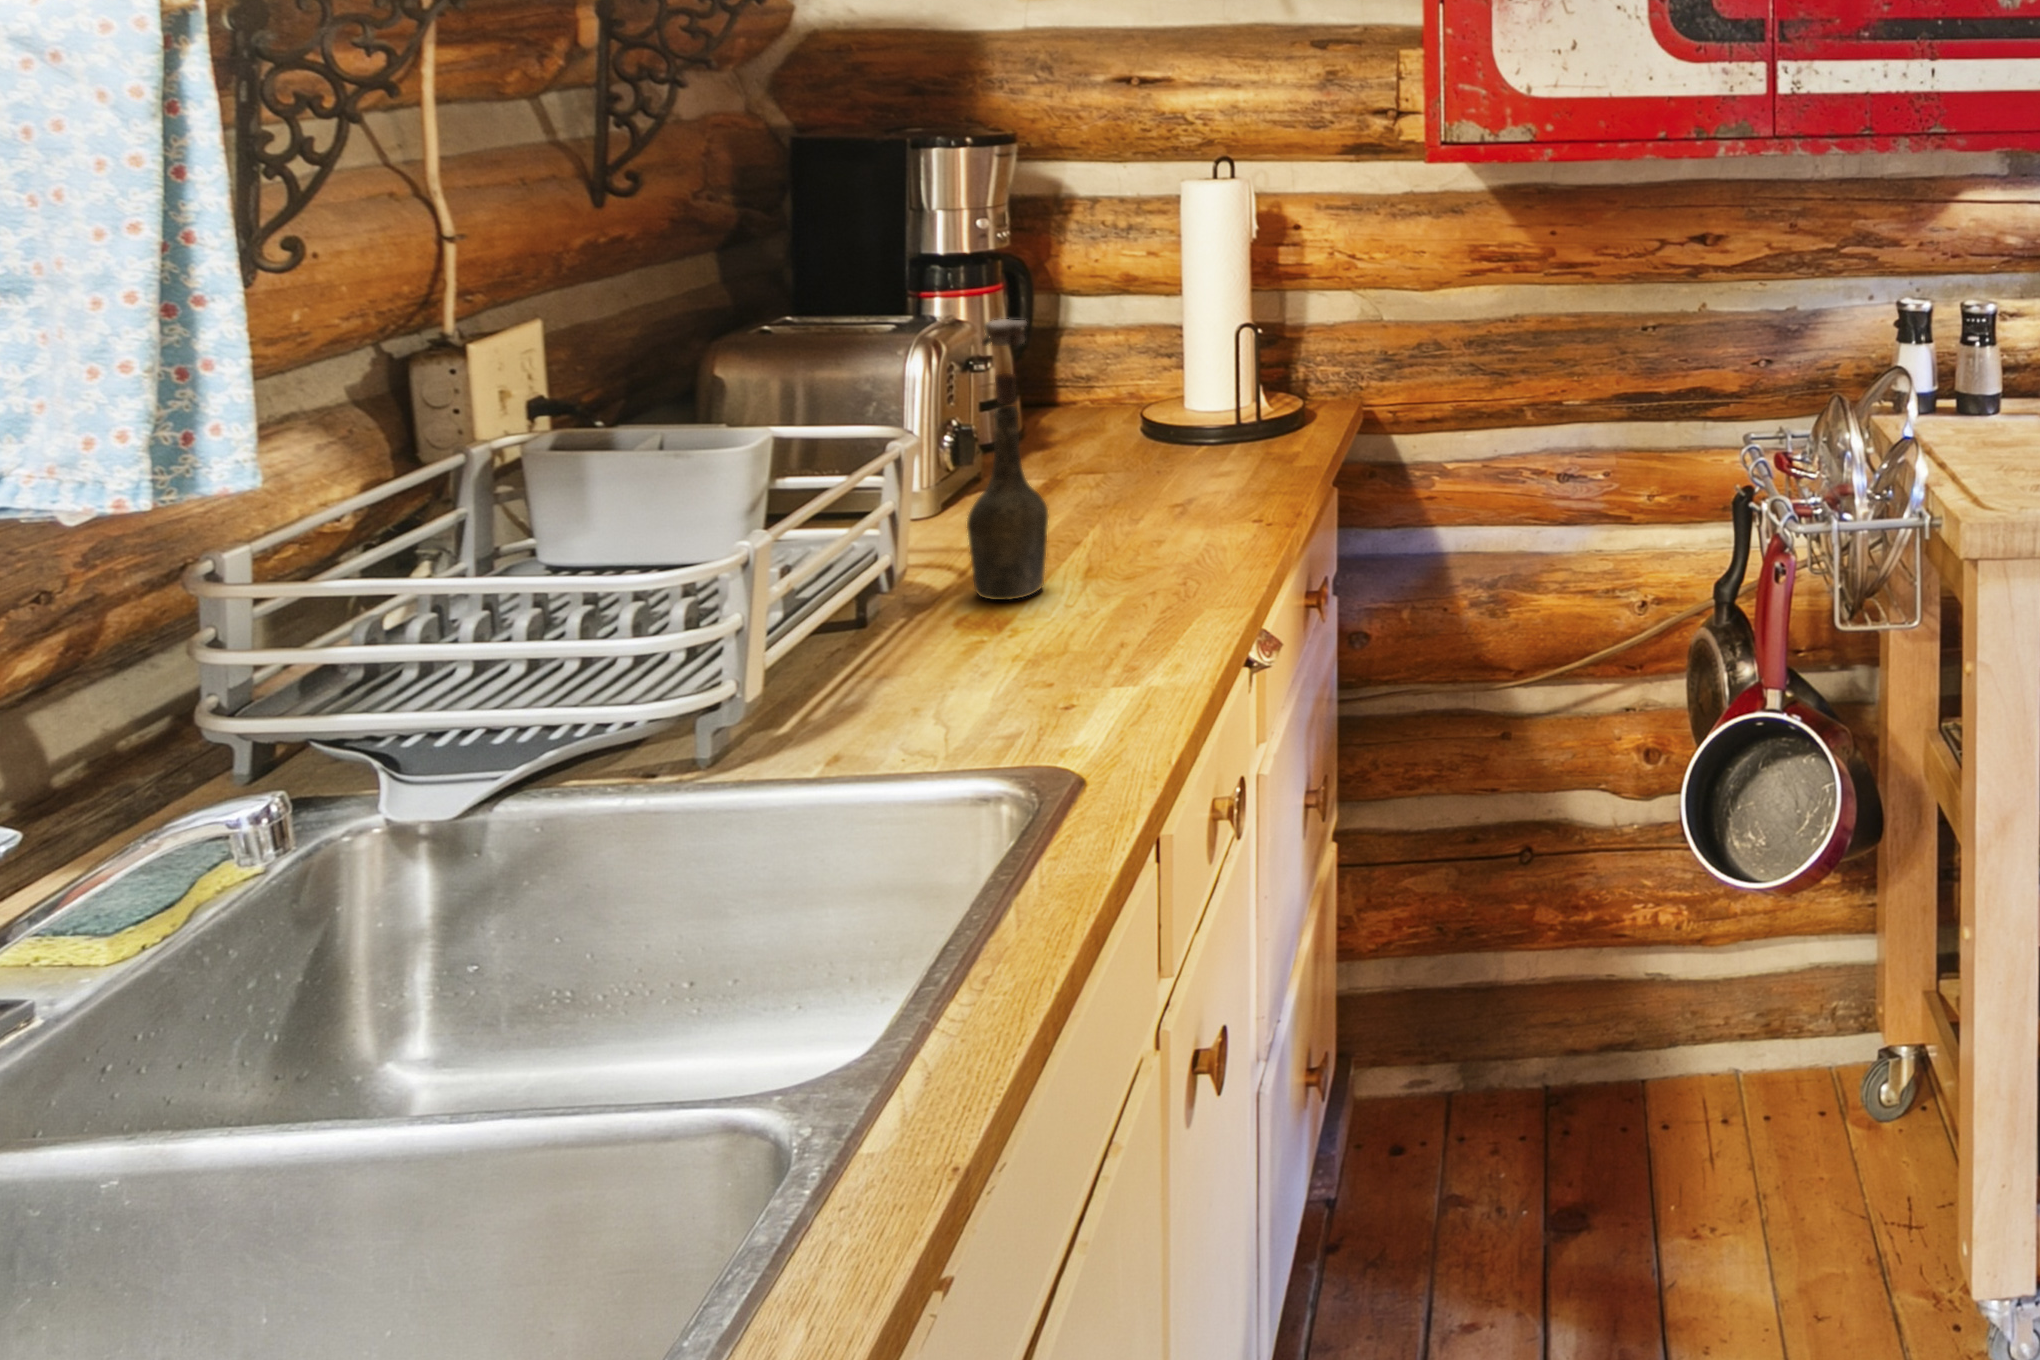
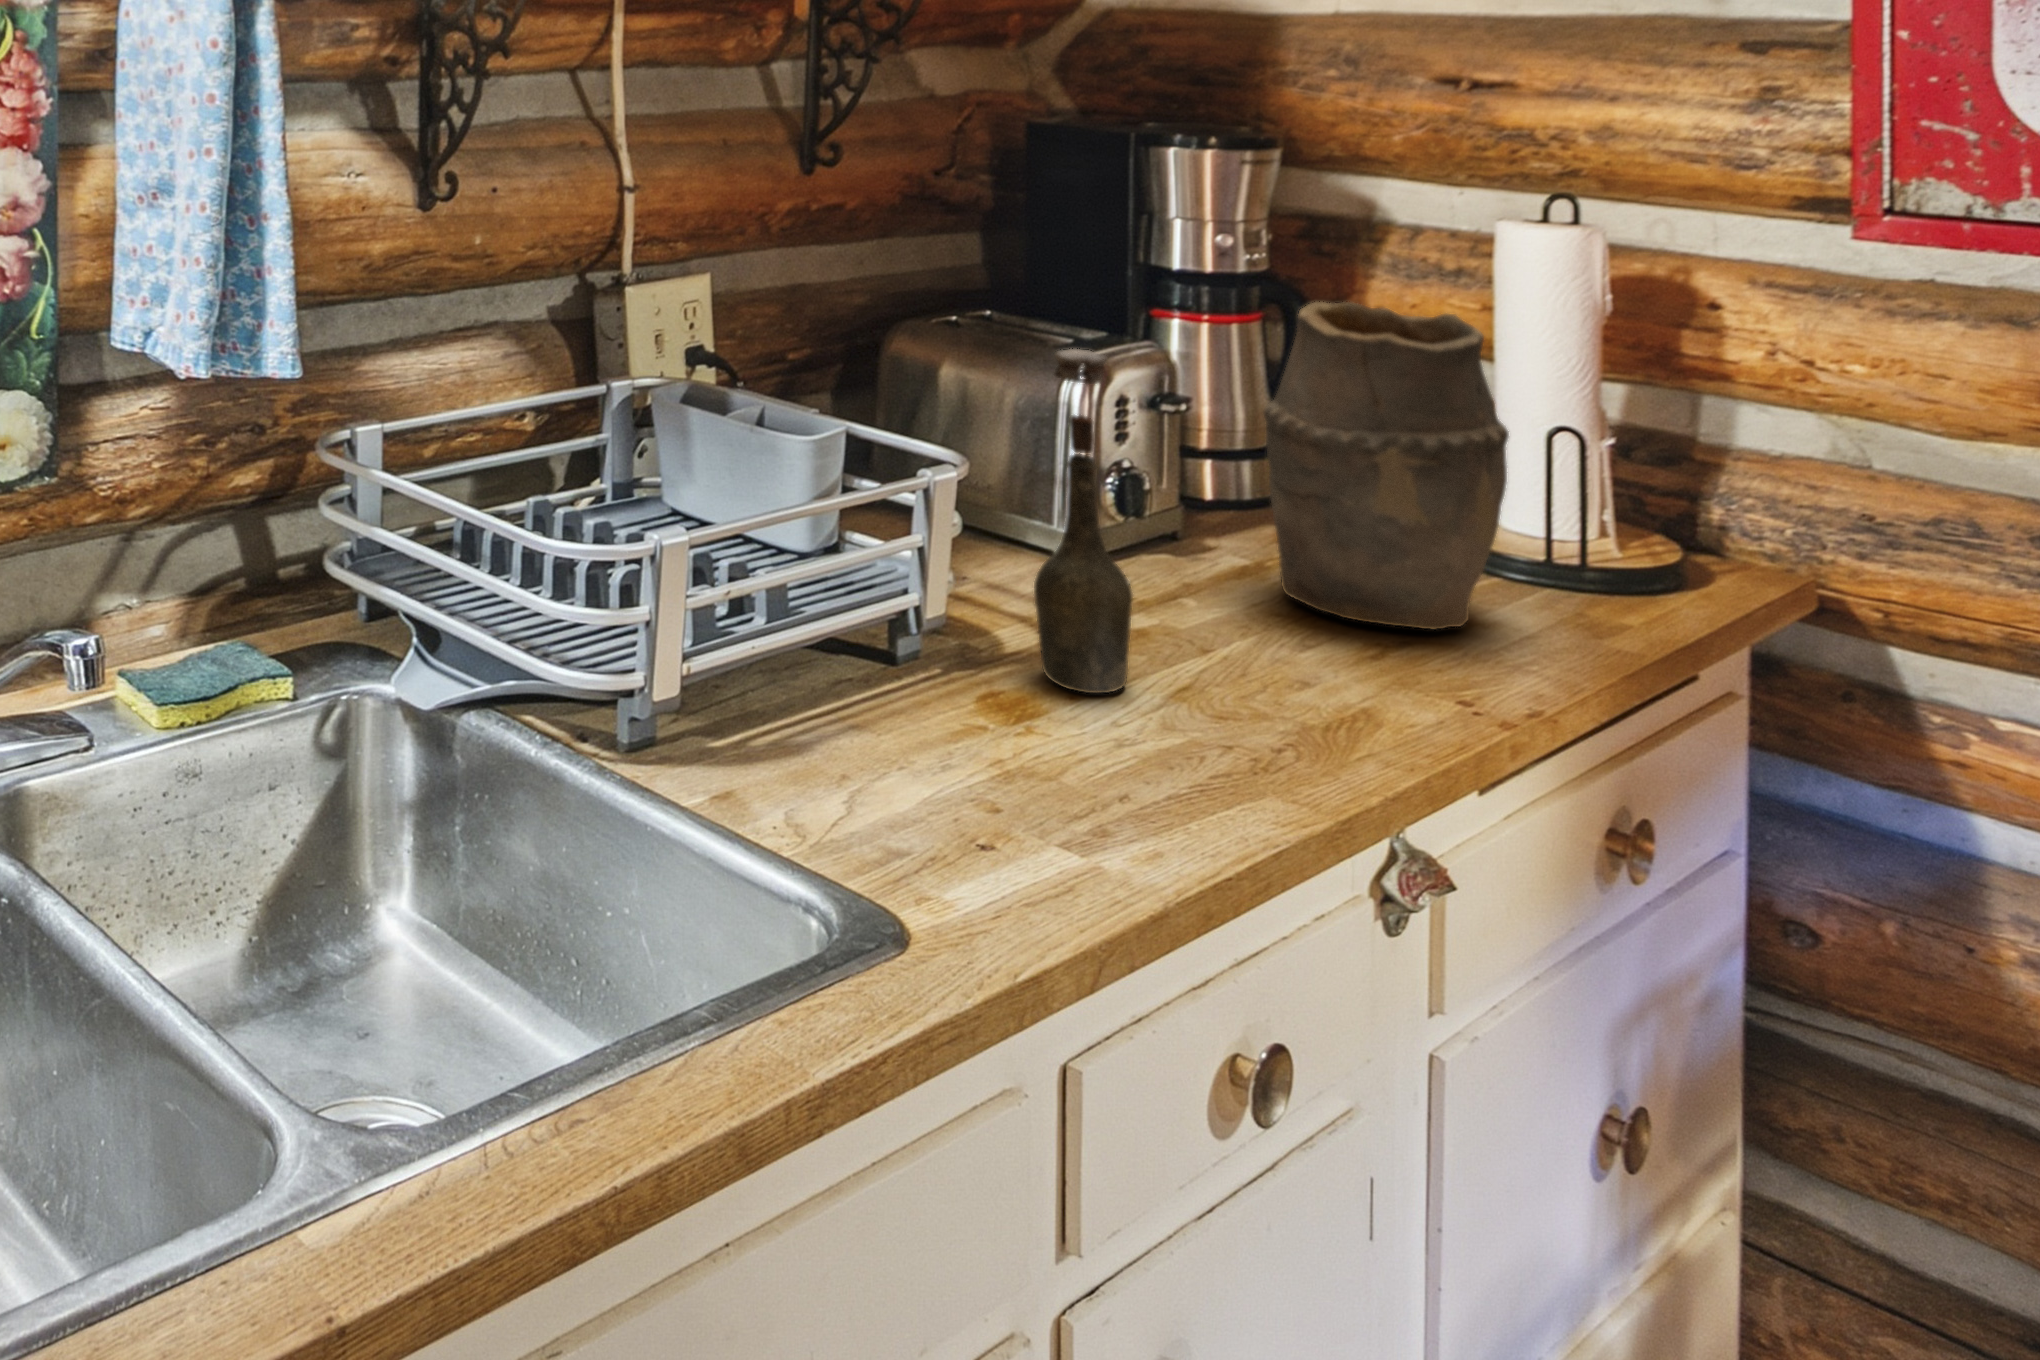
vase: none [1069,257,1238,499] -> present [1264,302,1509,629]

